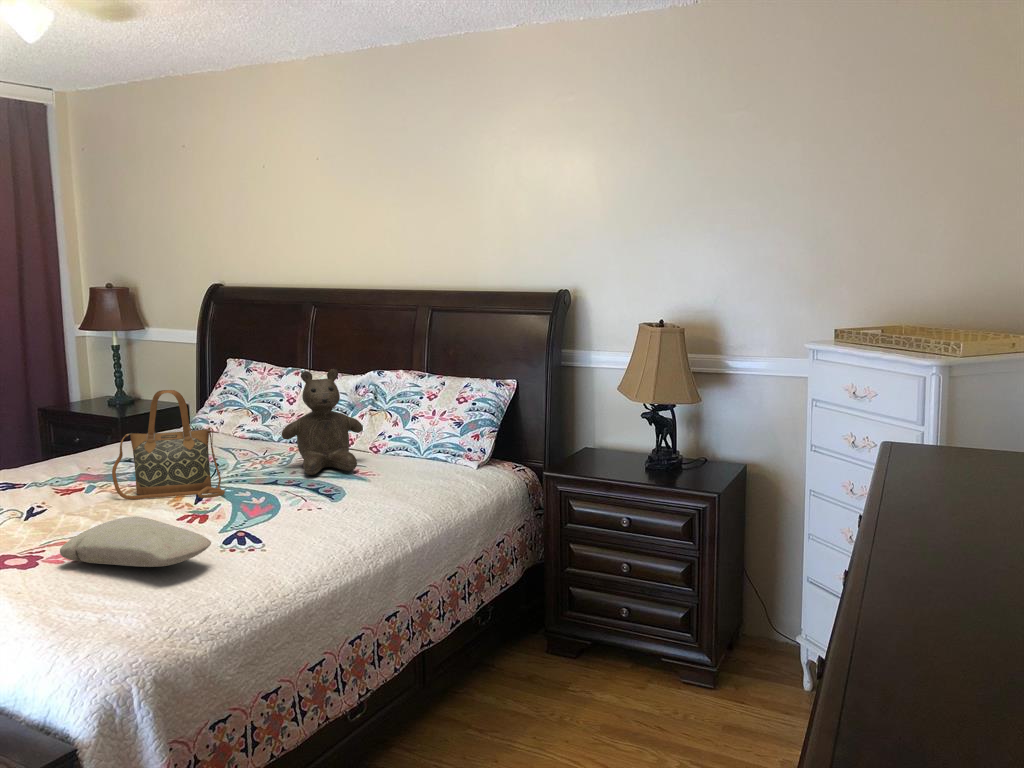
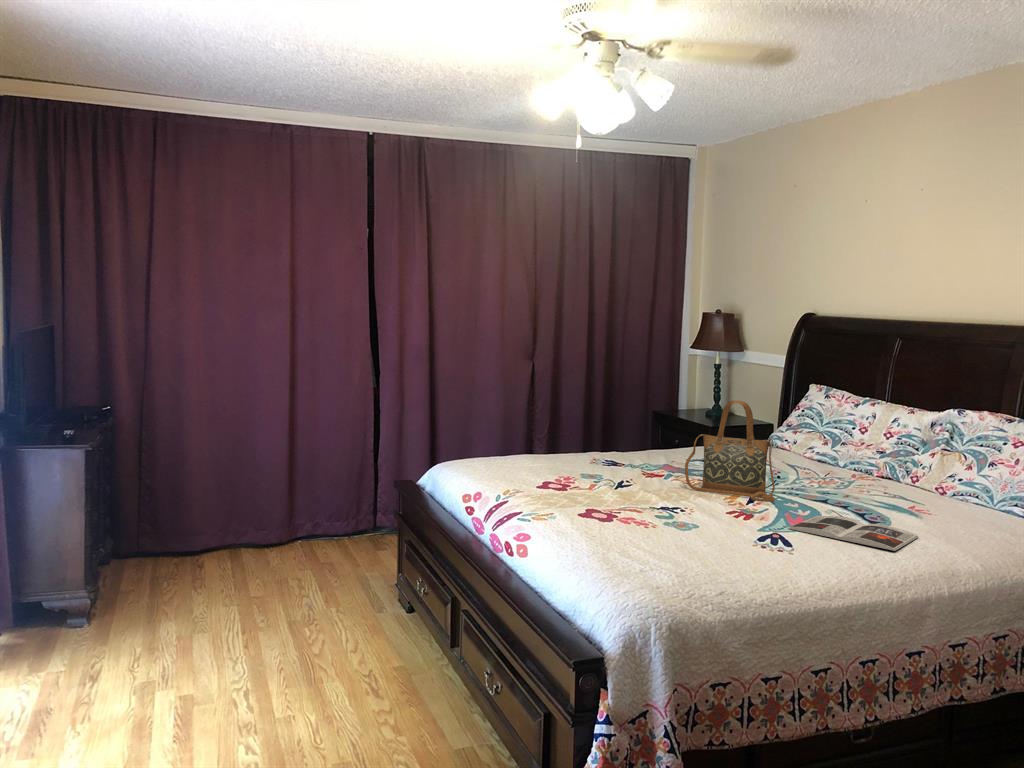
teddy bear: present [281,369,363,475] -> none [840,399,928,505]
magazine: none [250,497,373,522] -> present [789,516,918,551]
pillow: present [60,517,211,567] -> none [629,499,744,544]

